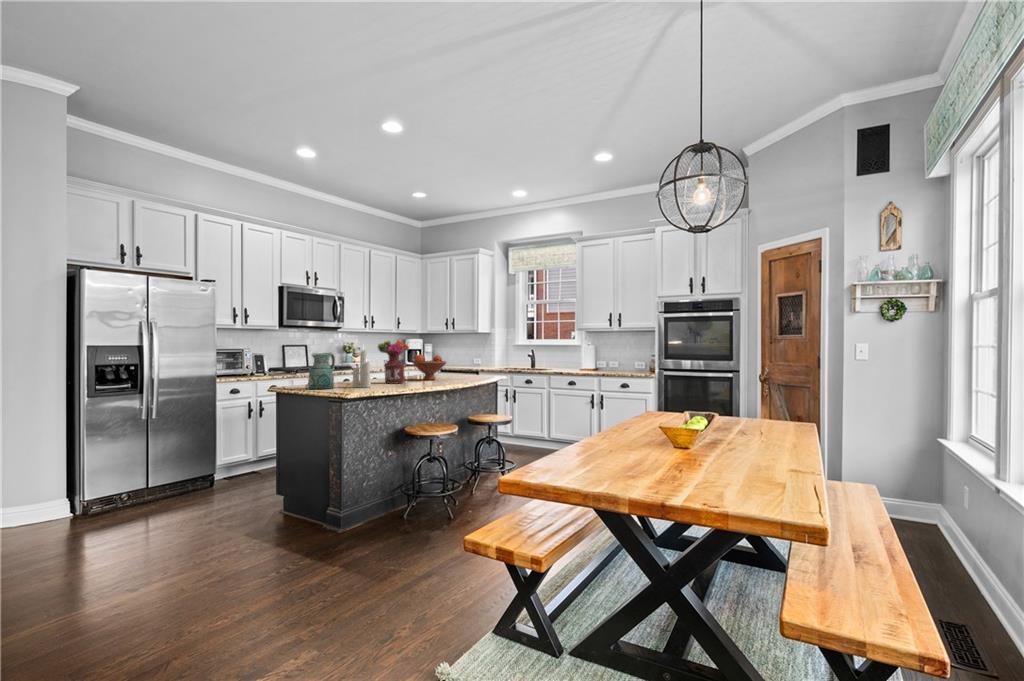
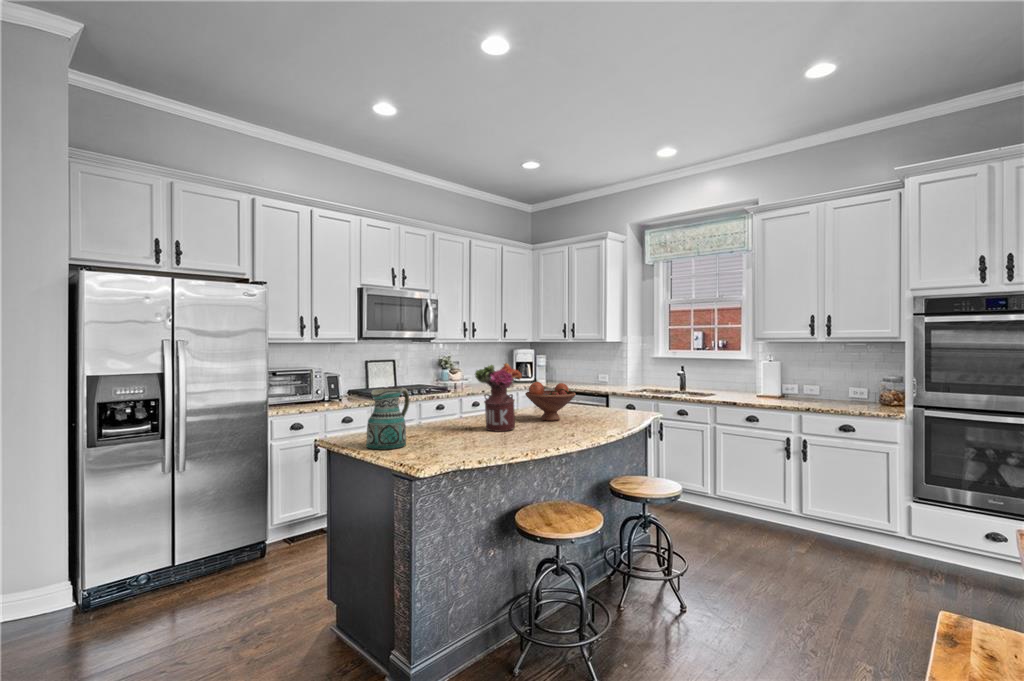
candle: present [352,350,371,388] -> none [434,372,463,446]

